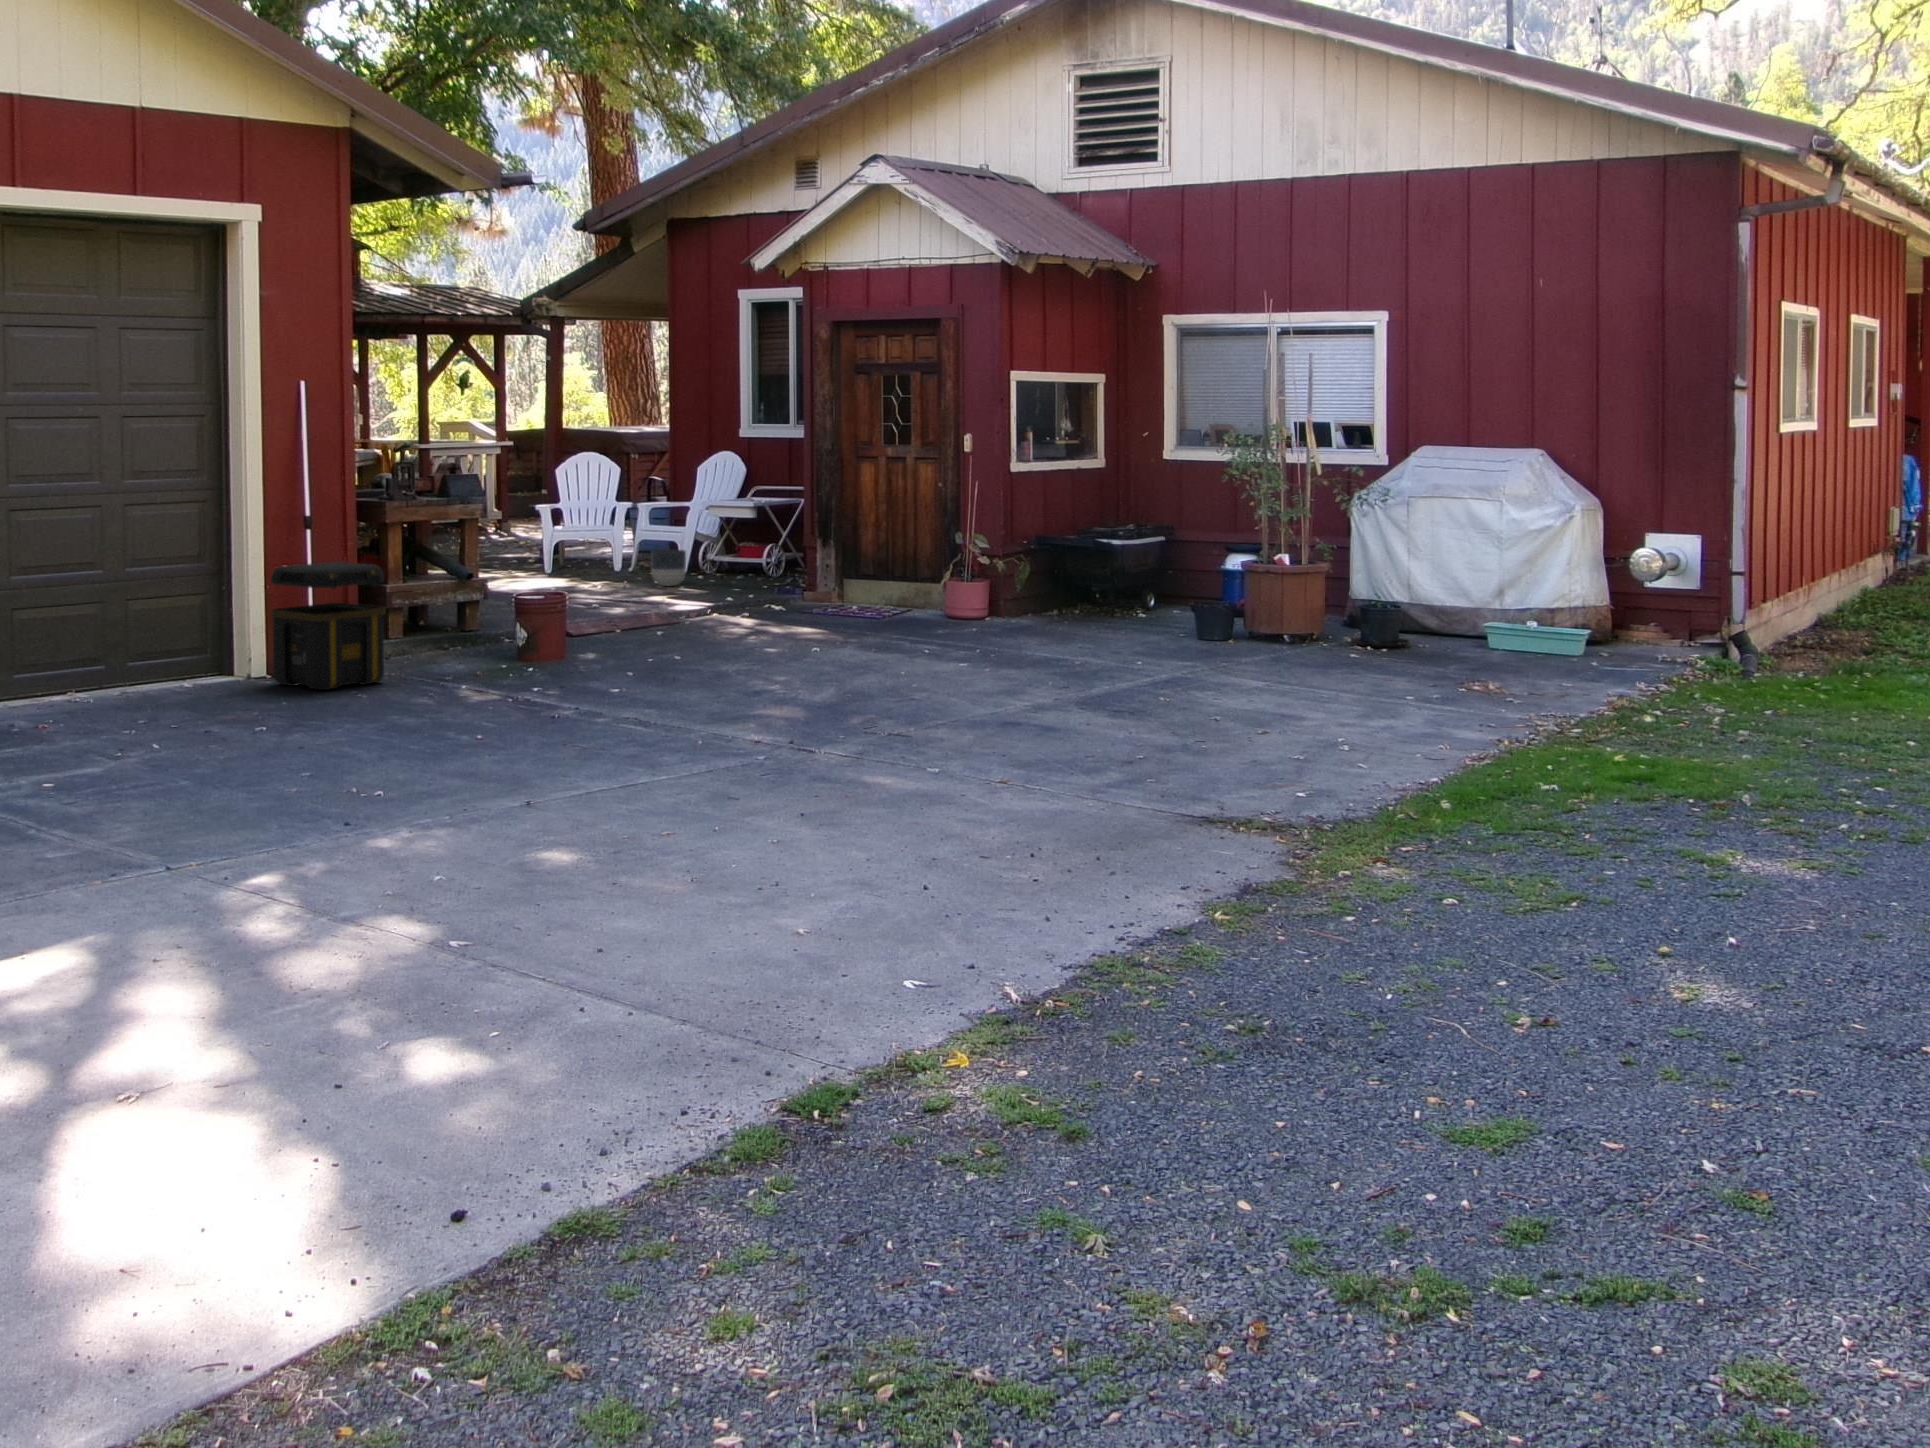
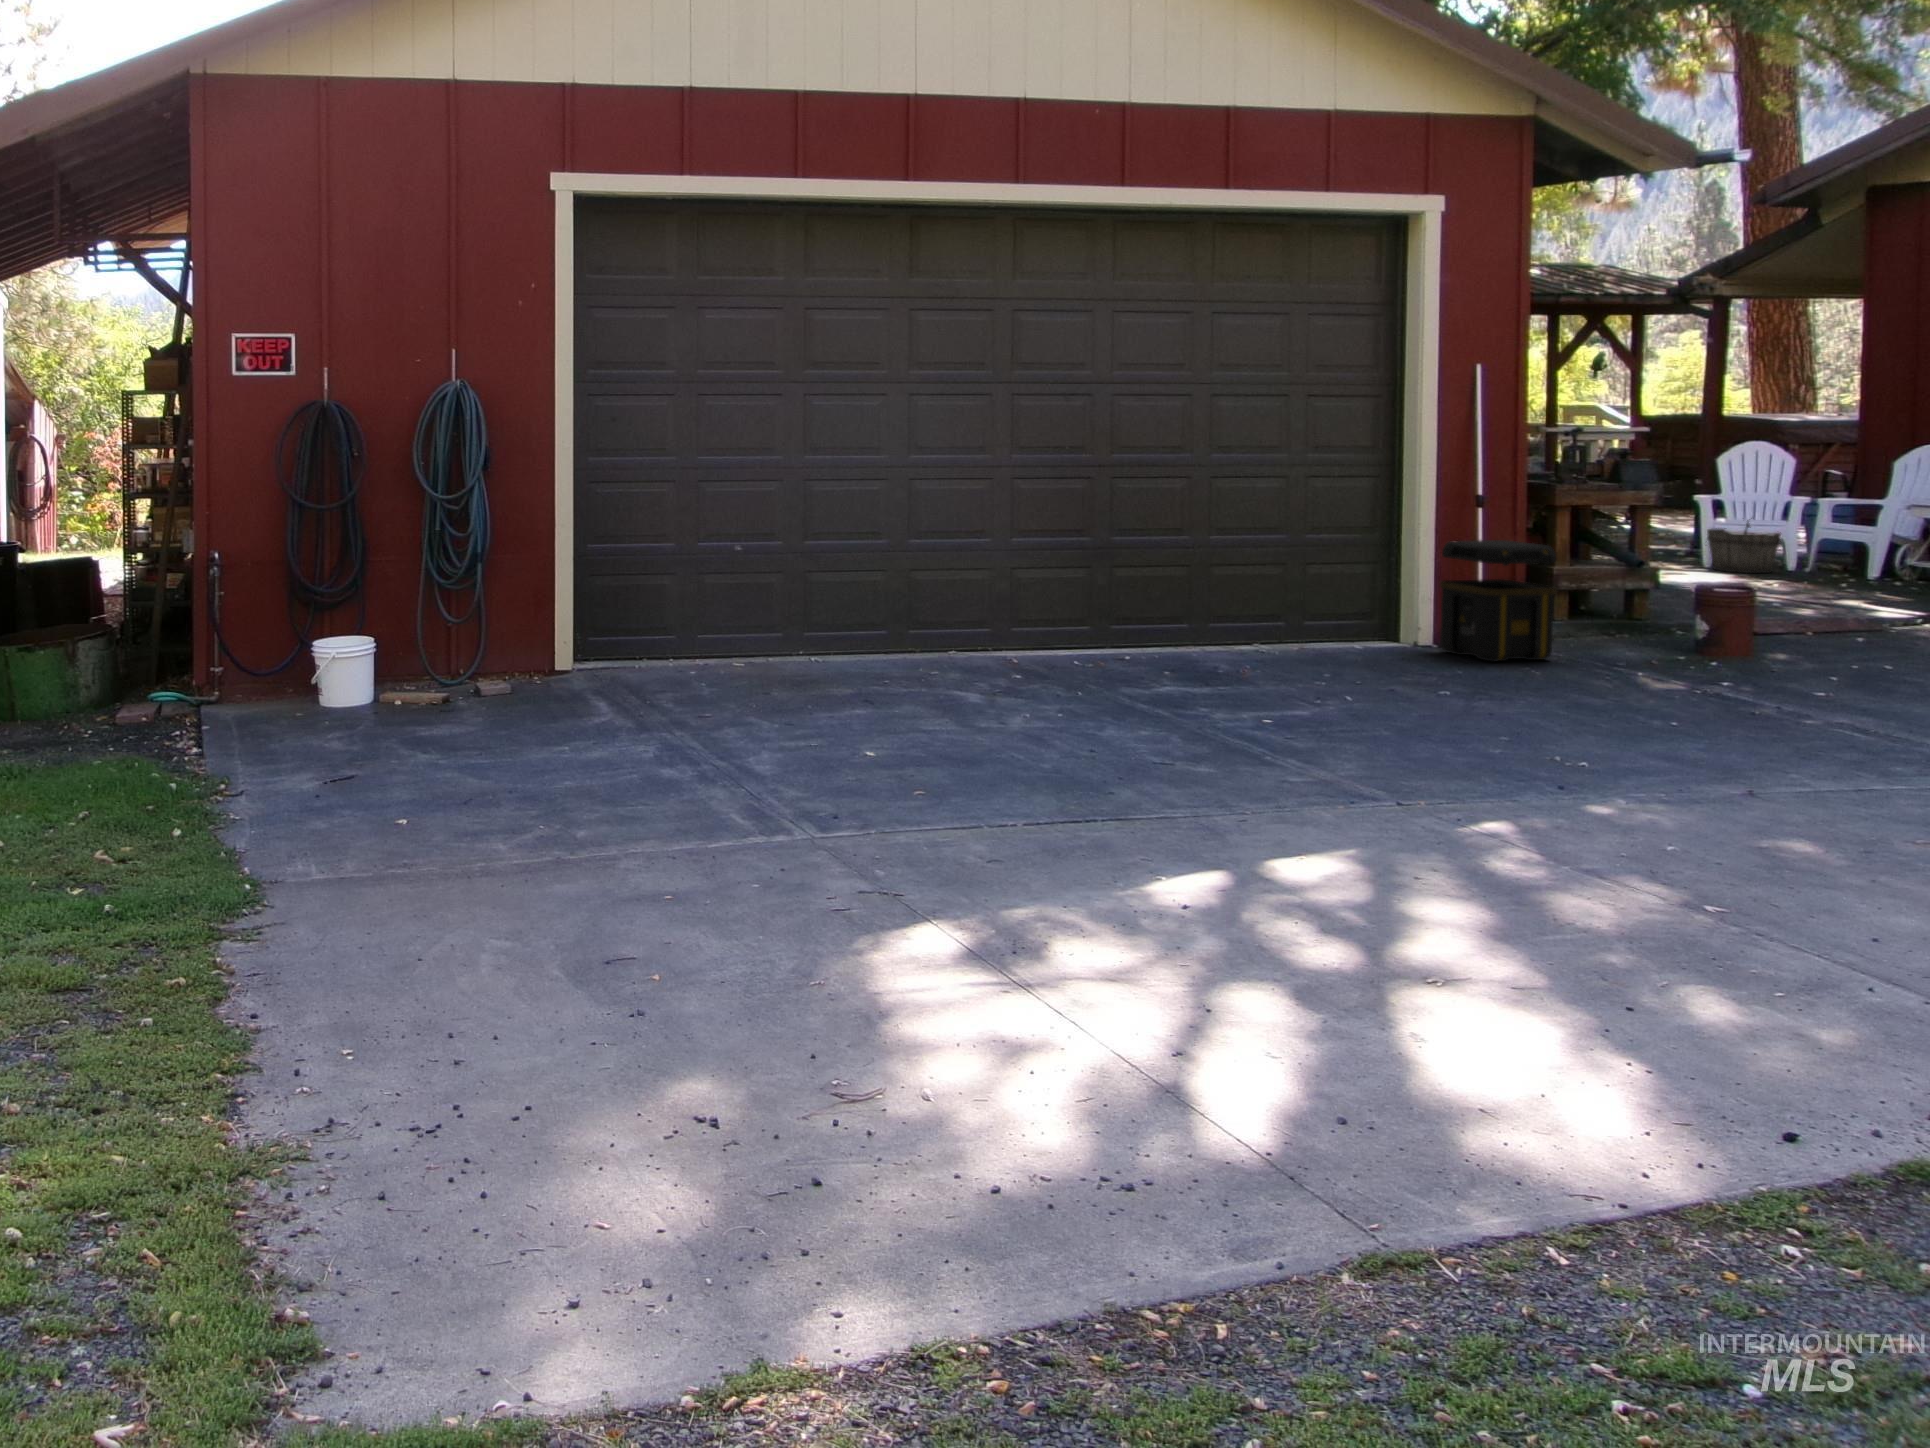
wooden bucket: none [549,523,612,576] -> present [1707,518,1781,573]
planter: present [651,550,686,586] -> none [1836,550,1882,591]

